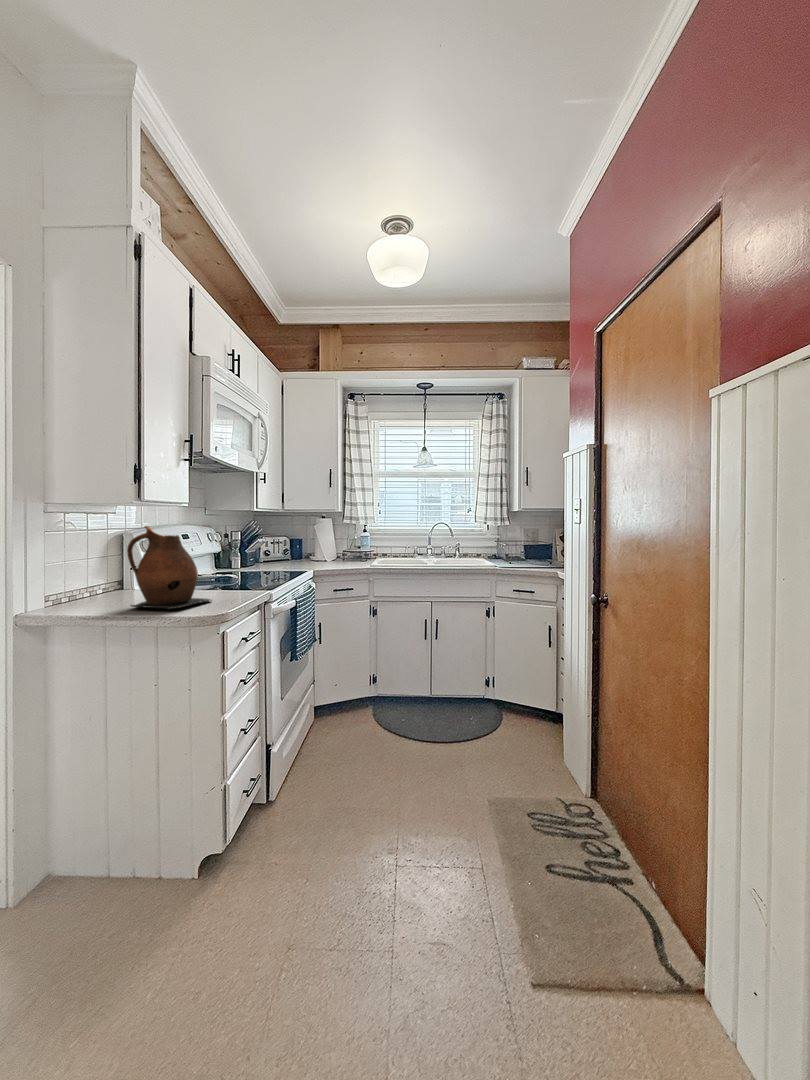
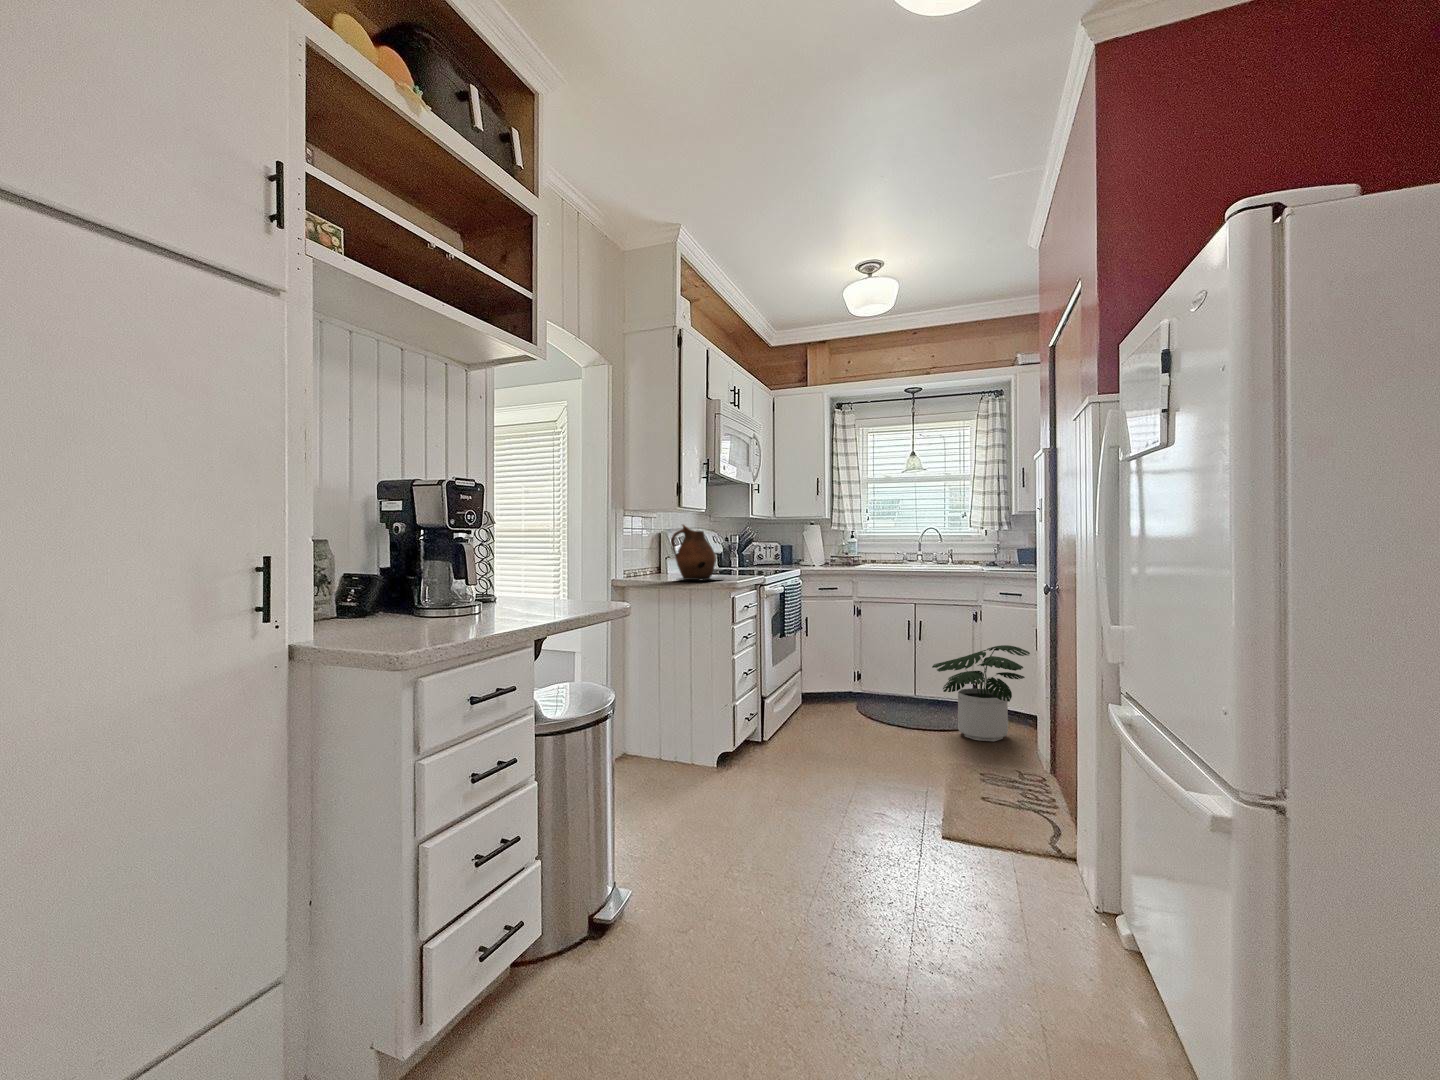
potted plant: none [458,648,553,754] -> present [932,645,1030,741]

